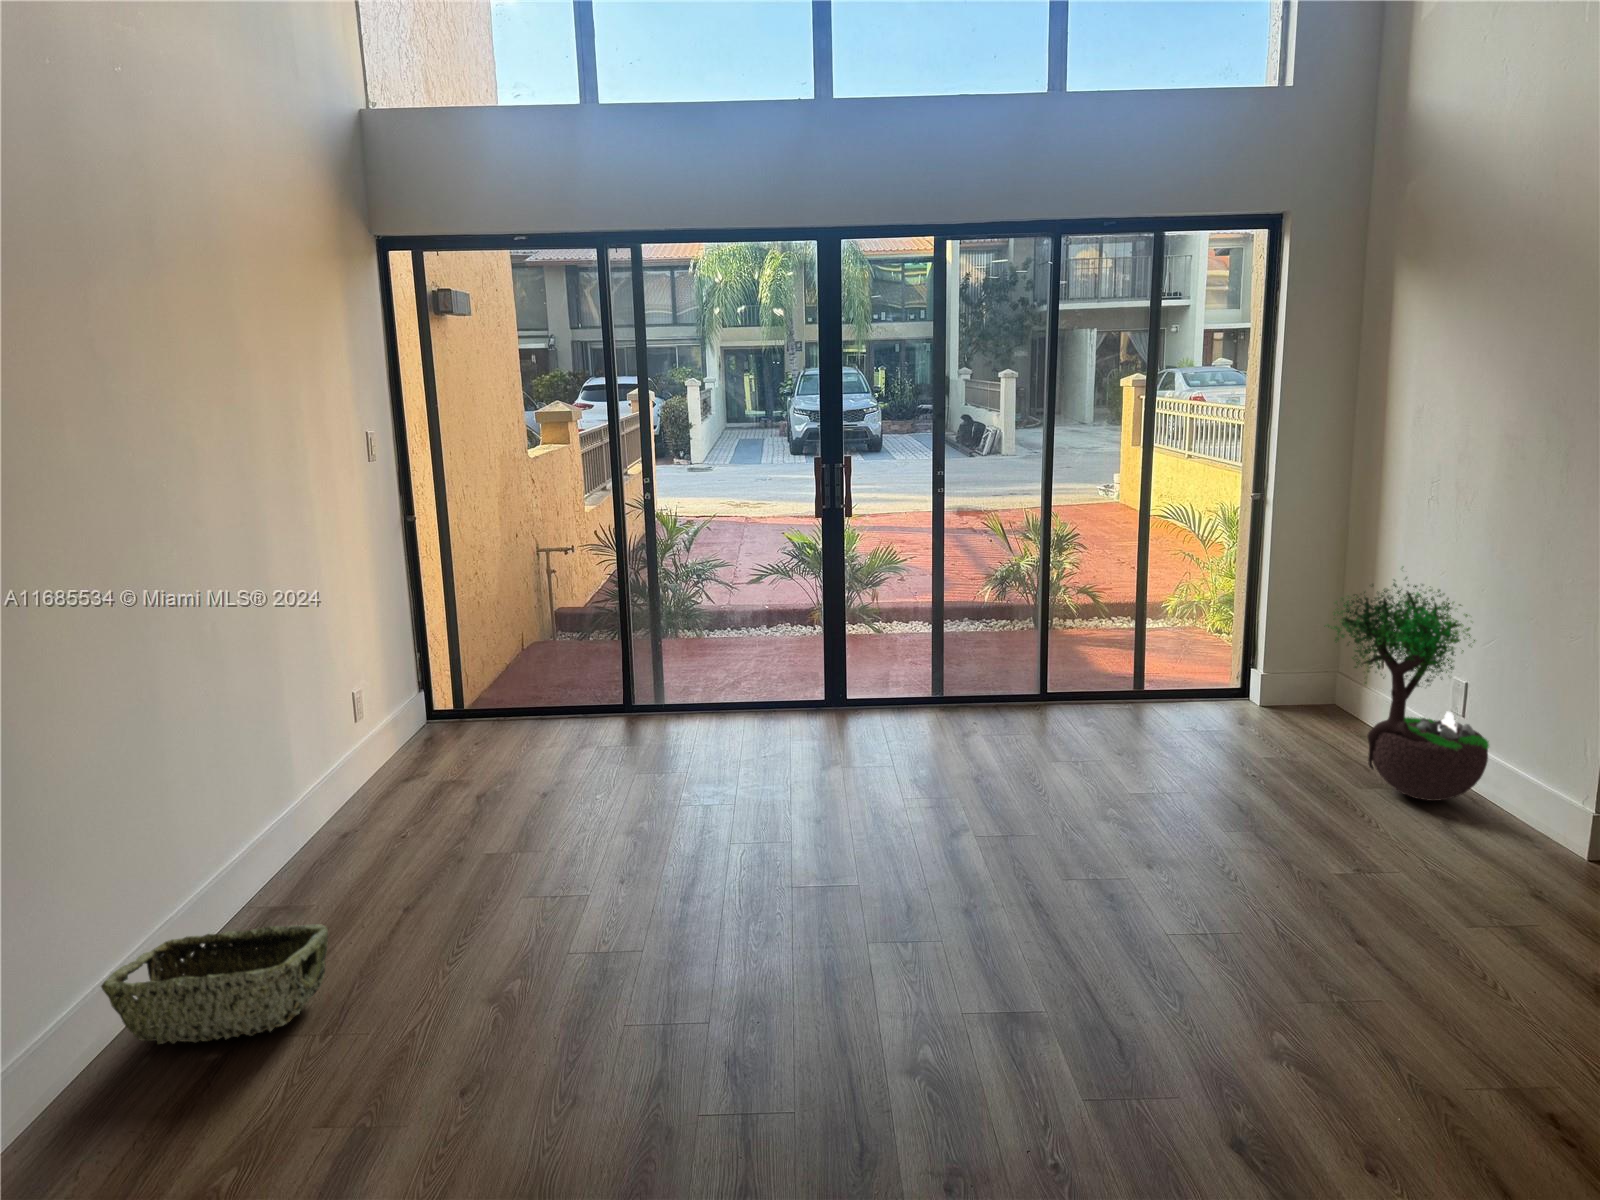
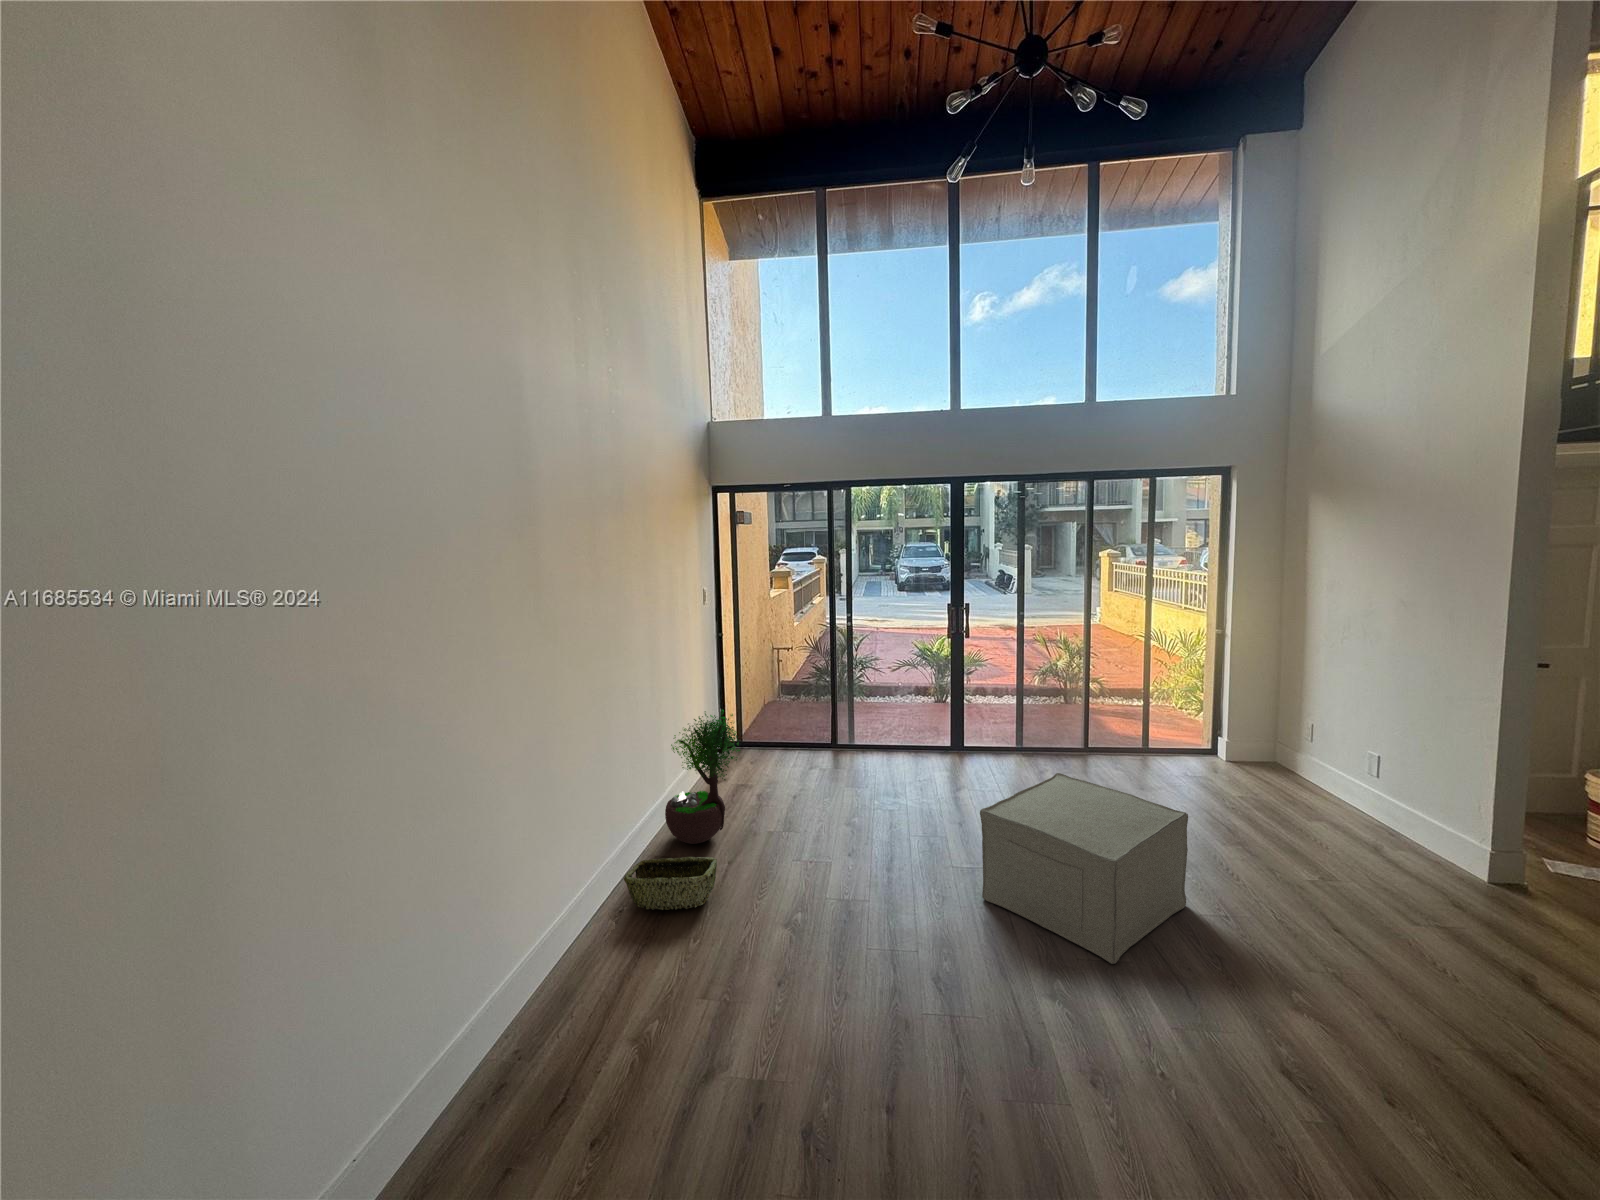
potted tree: present [1327,577,1489,801] -> present [665,710,740,844]
ottoman: none [854,727,1233,1081] -> present [980,773,1188,964]

